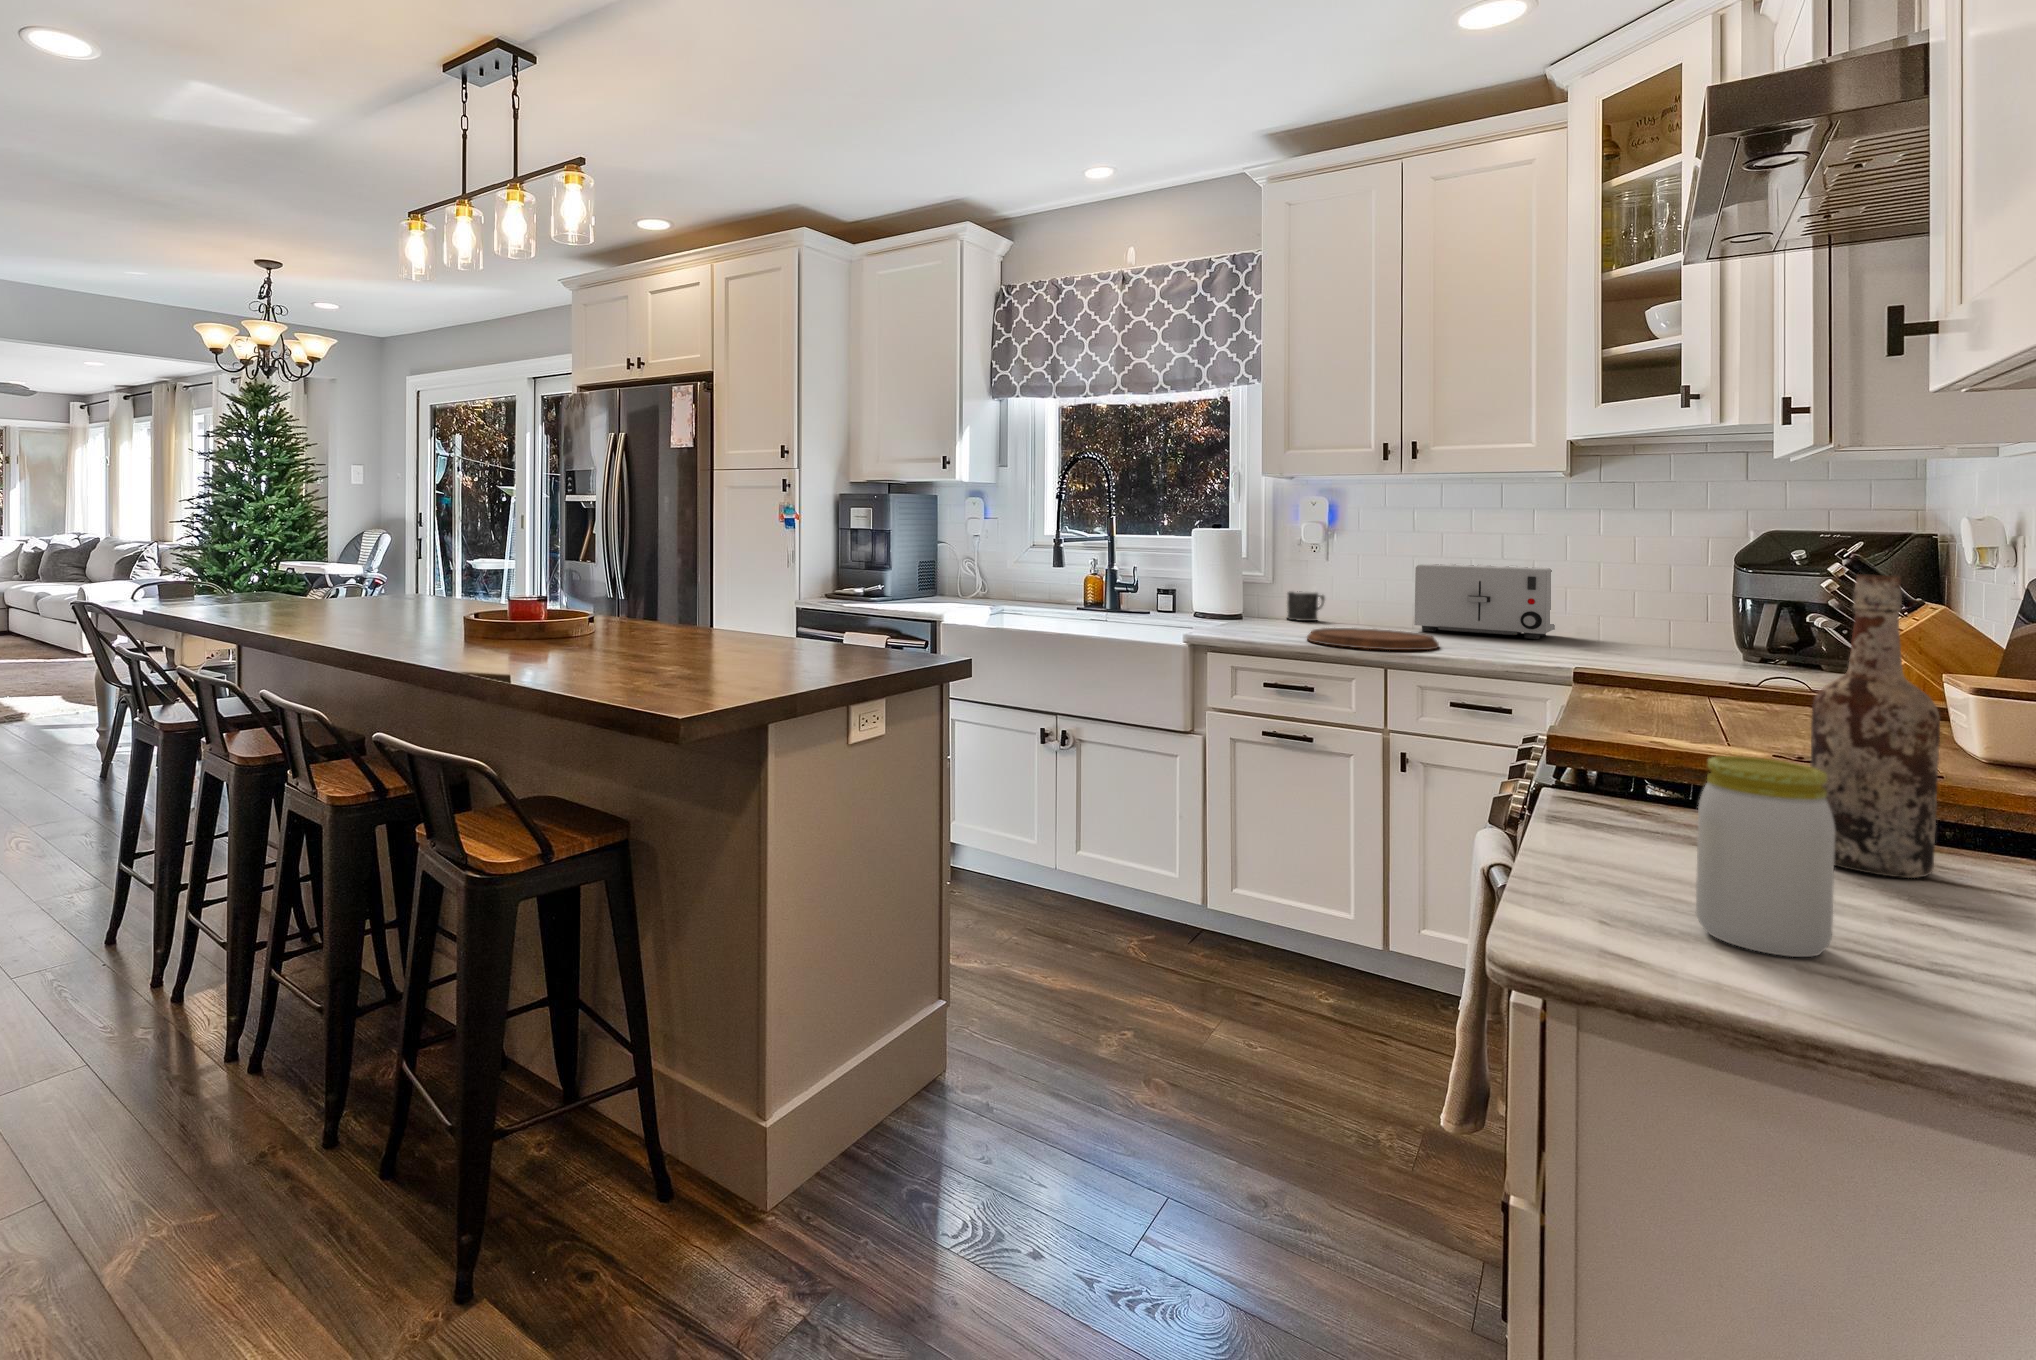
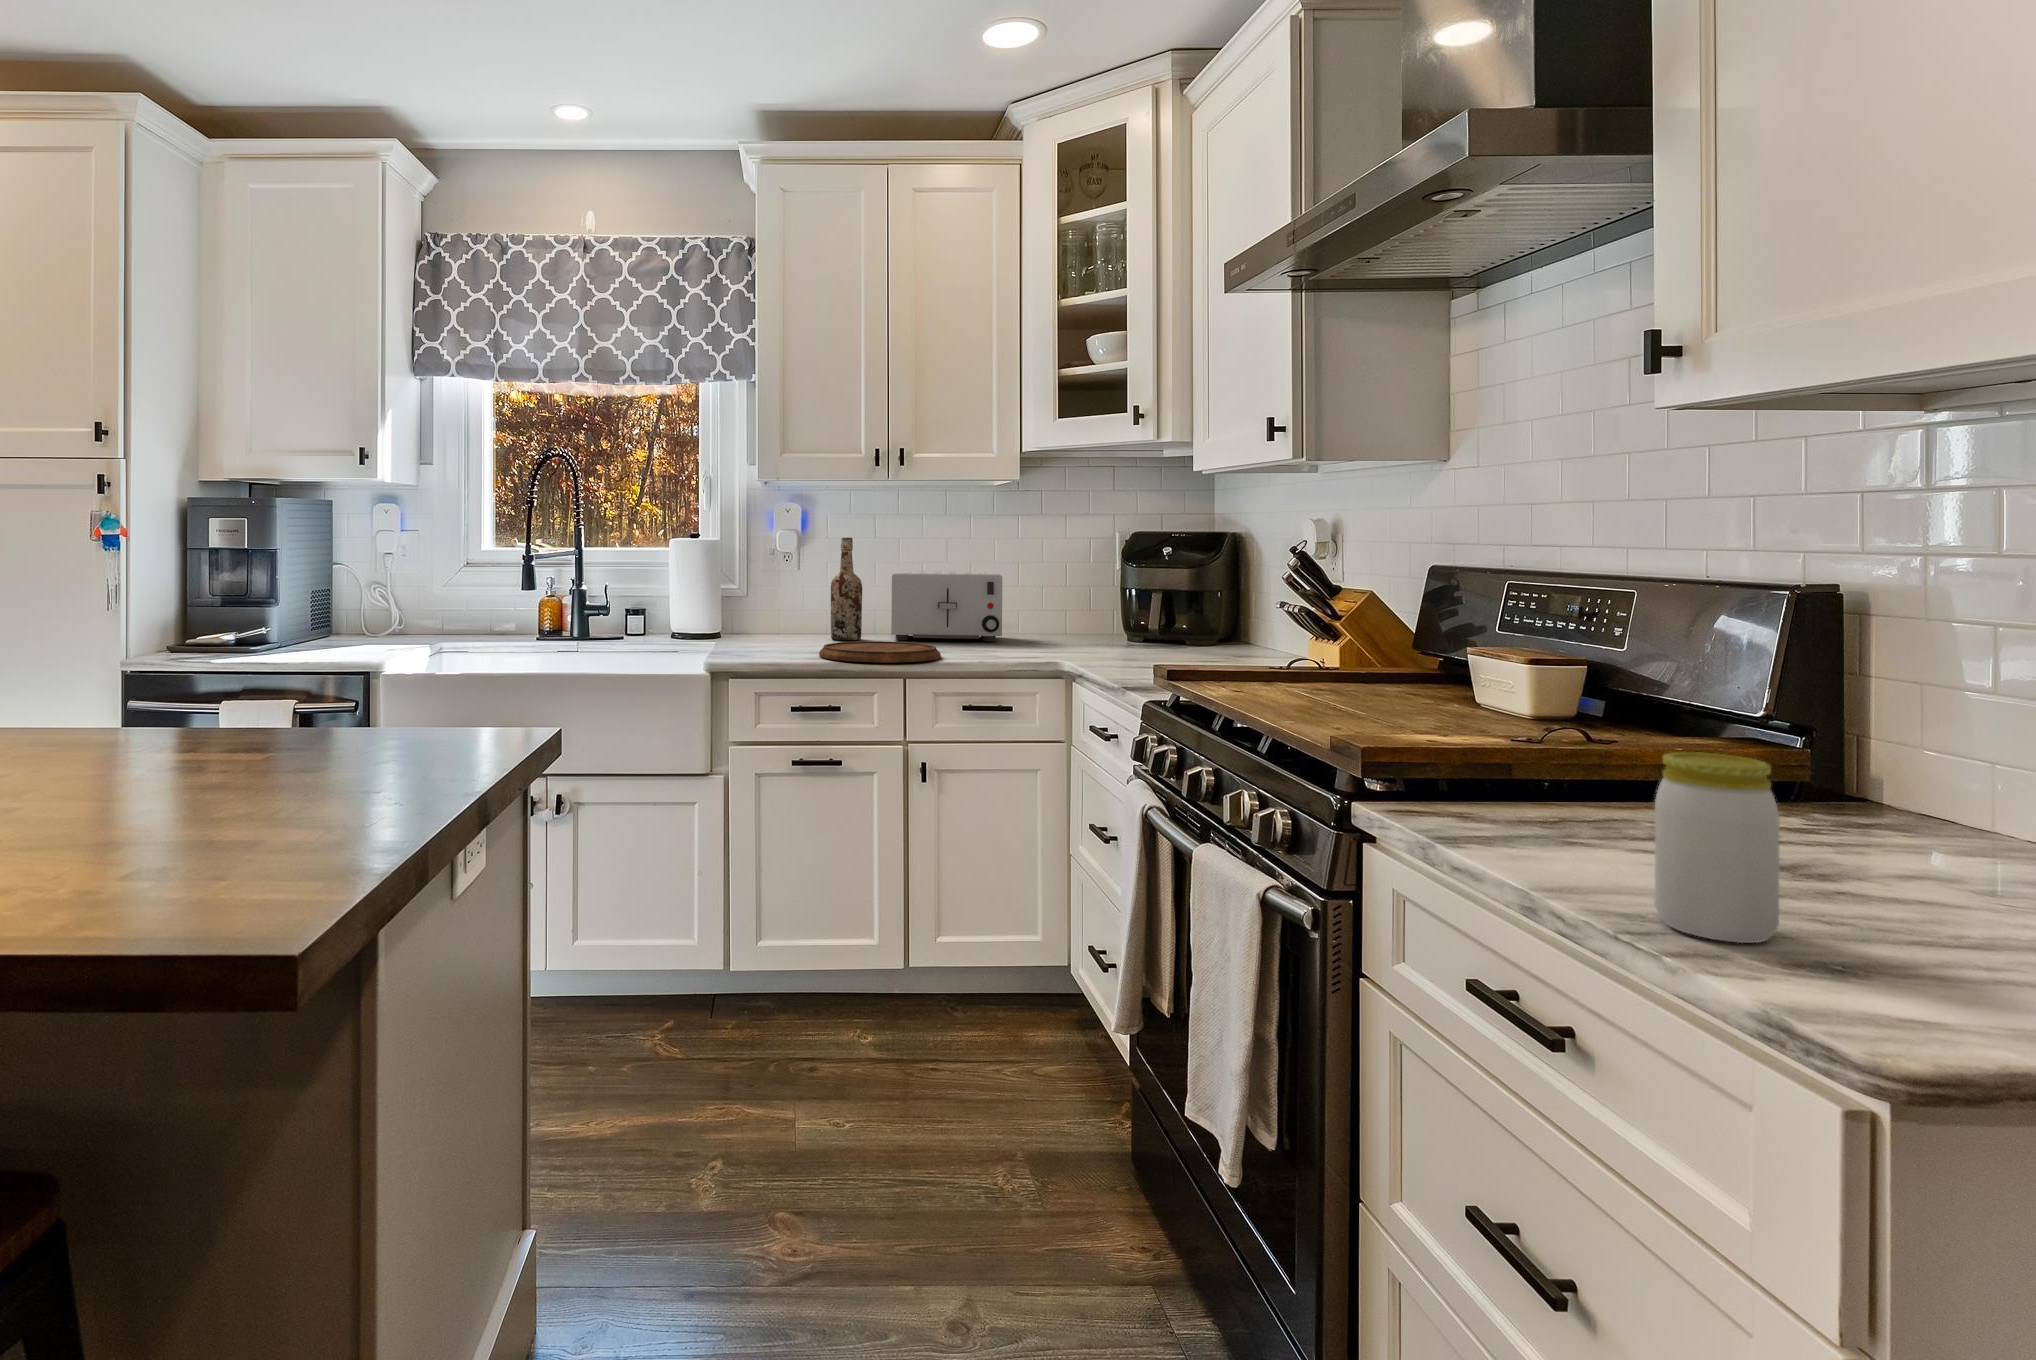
wine bottle: present [1810,574,1940,878] -> present [831,538,862,640]
mug: present [1287,591,1325,621] -> none [763,605,802,636]

